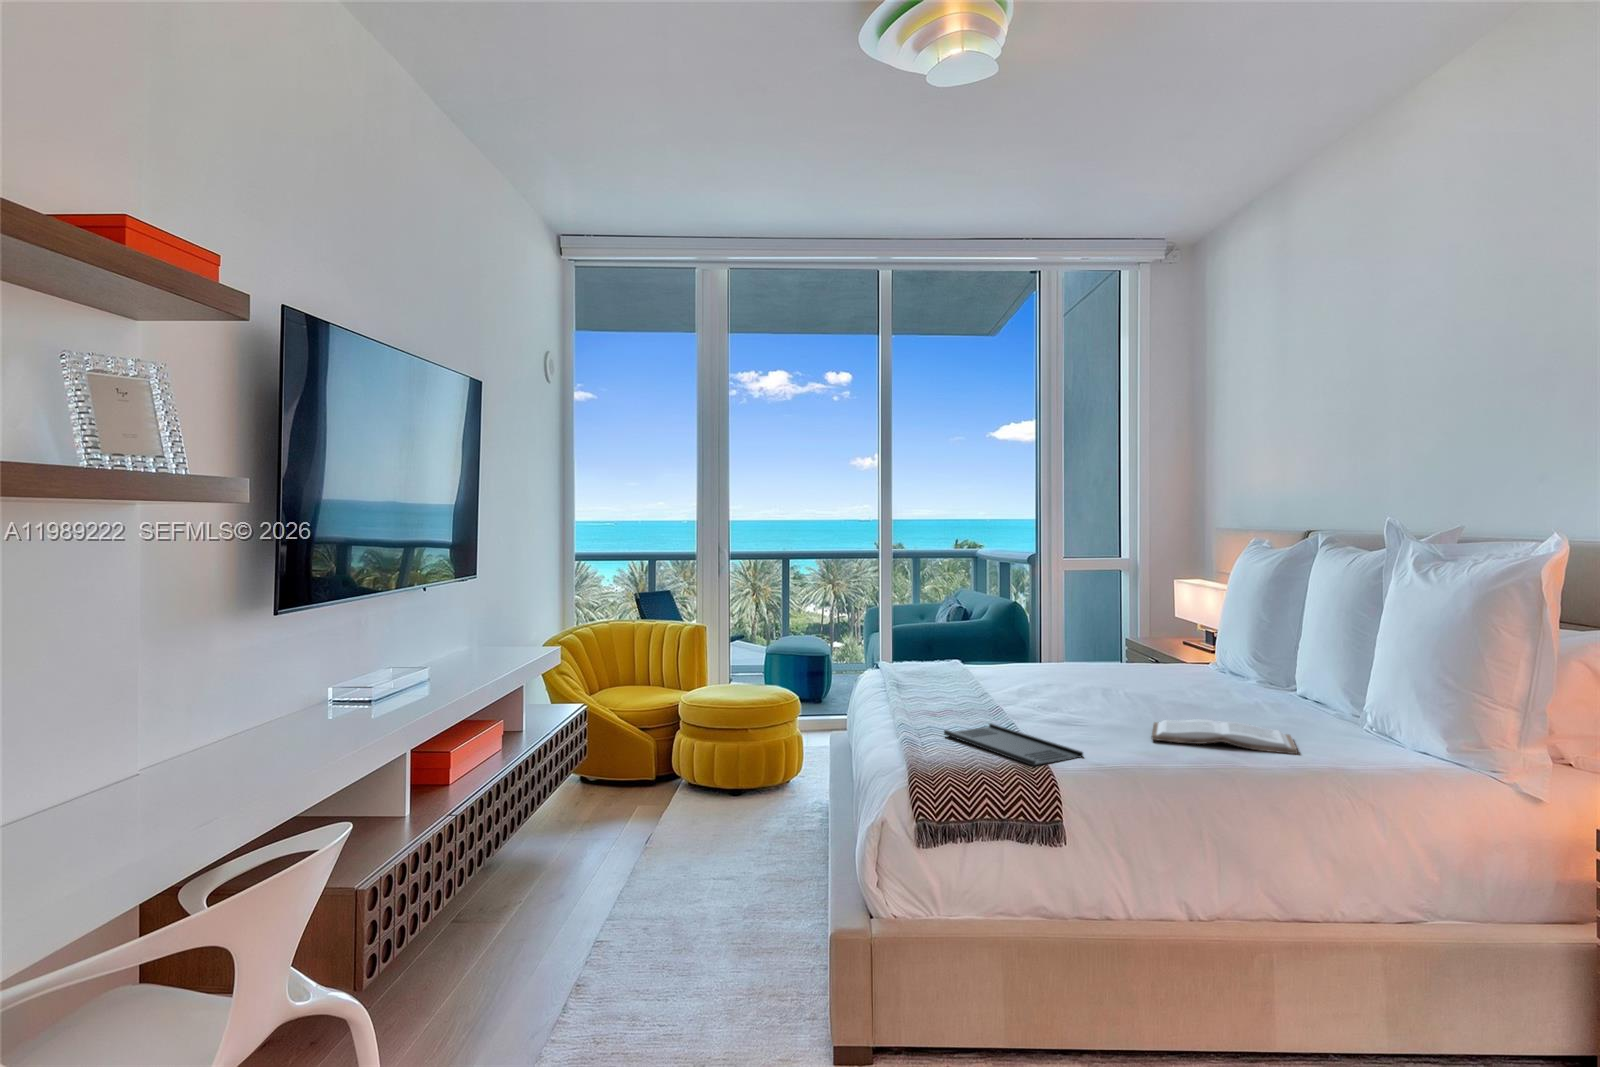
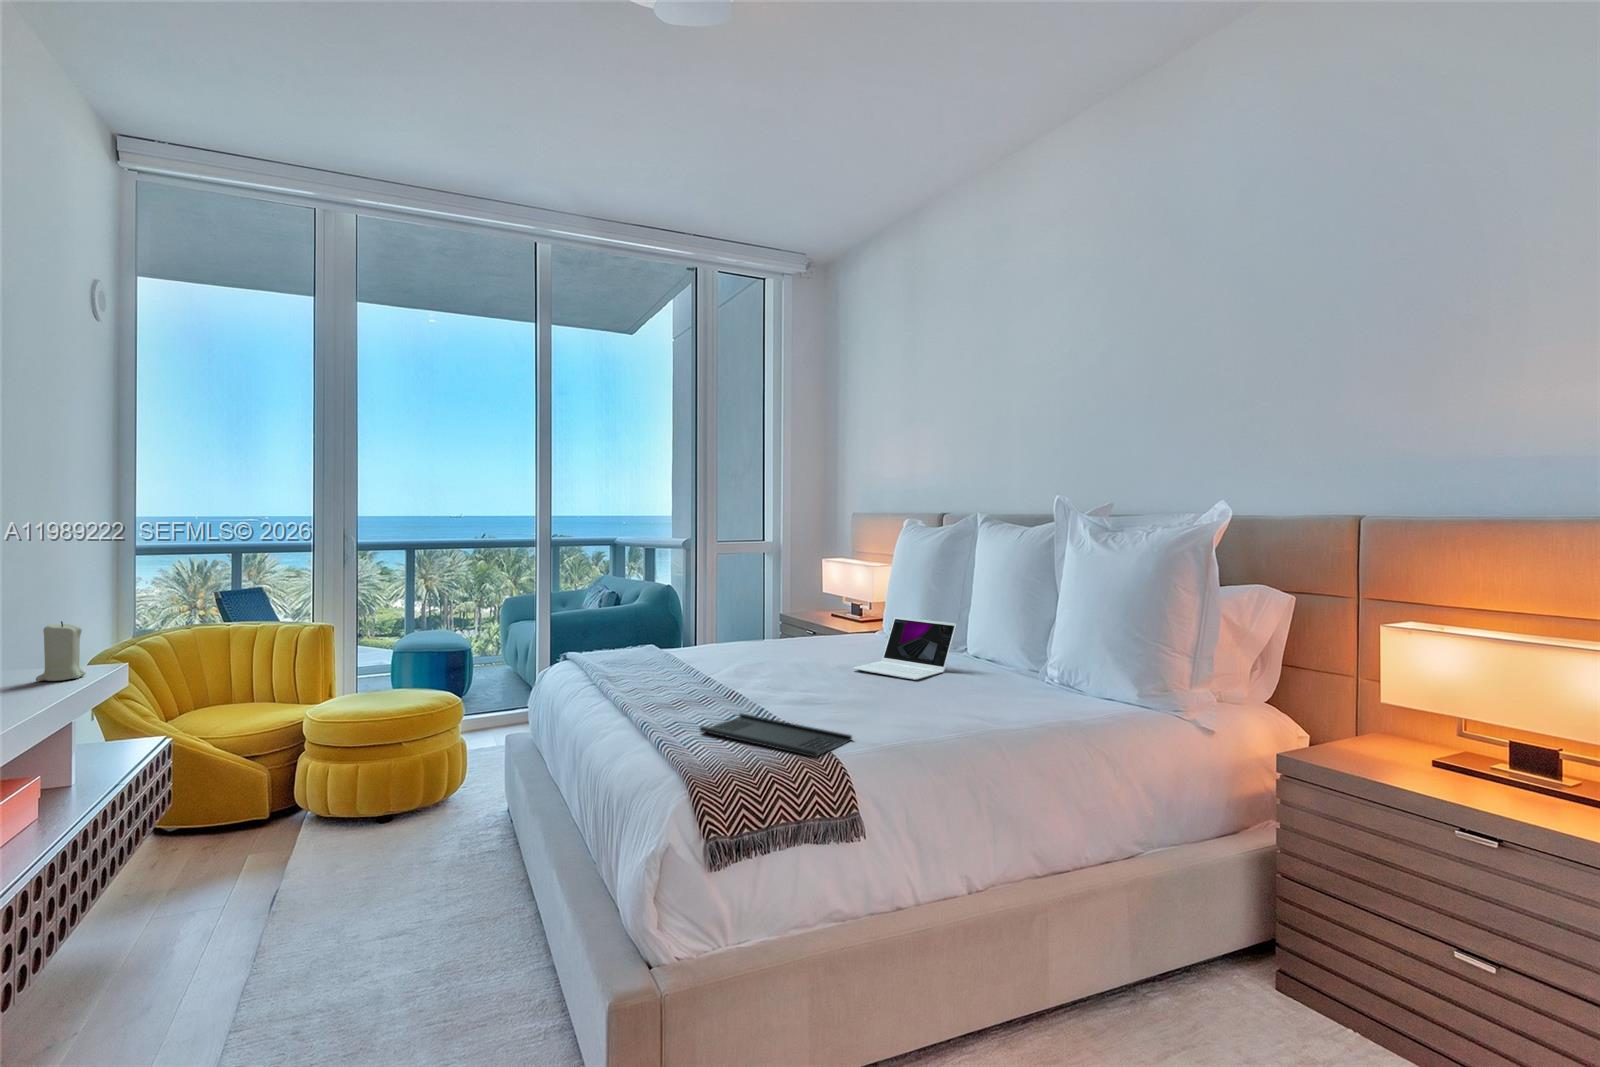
candle: none [509,615,536,657] -> present [36,621,86,681]
laptop: none [1144,642,1270,710] -> present [853,616,956,680]
book: present [1151,720,1298,754] -> none [887,690,1019,715]

